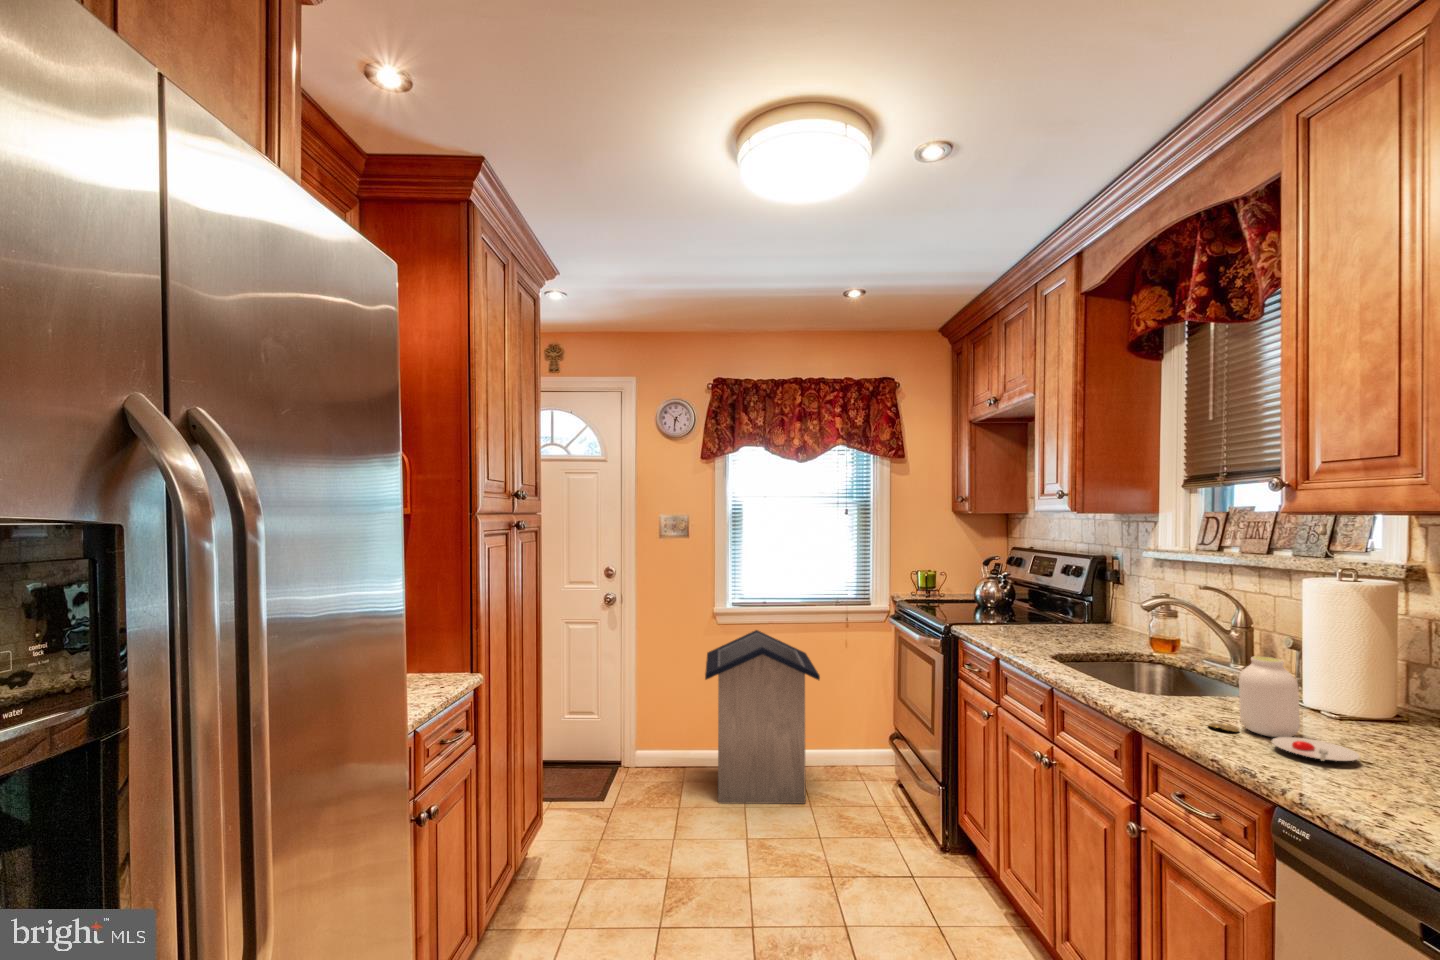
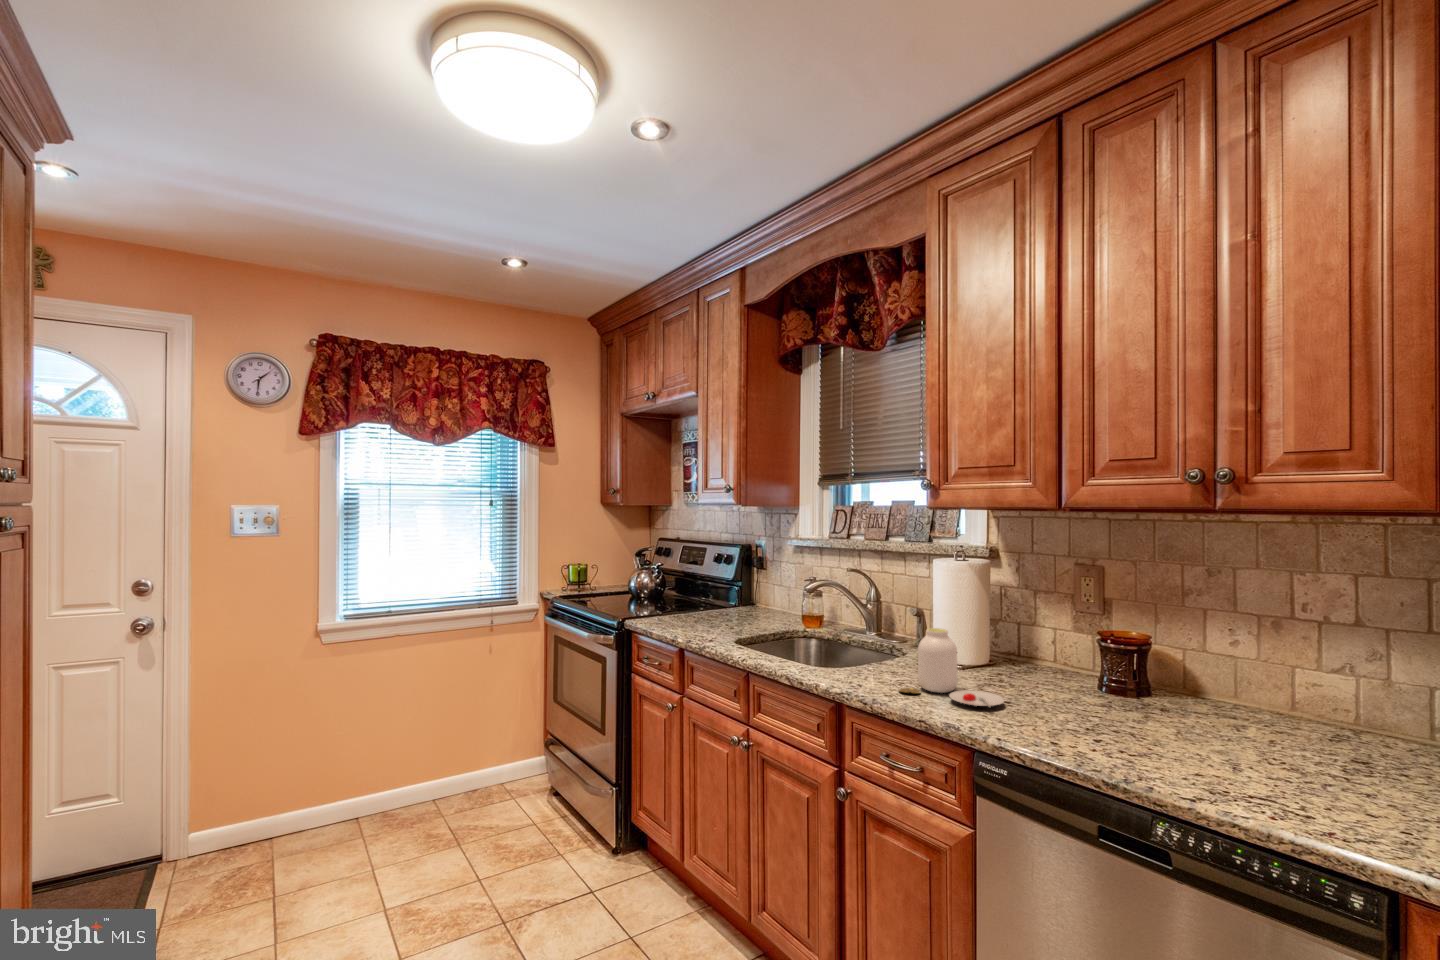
trash can: present [705,630,820,804] -> none [308,650,472,878]

